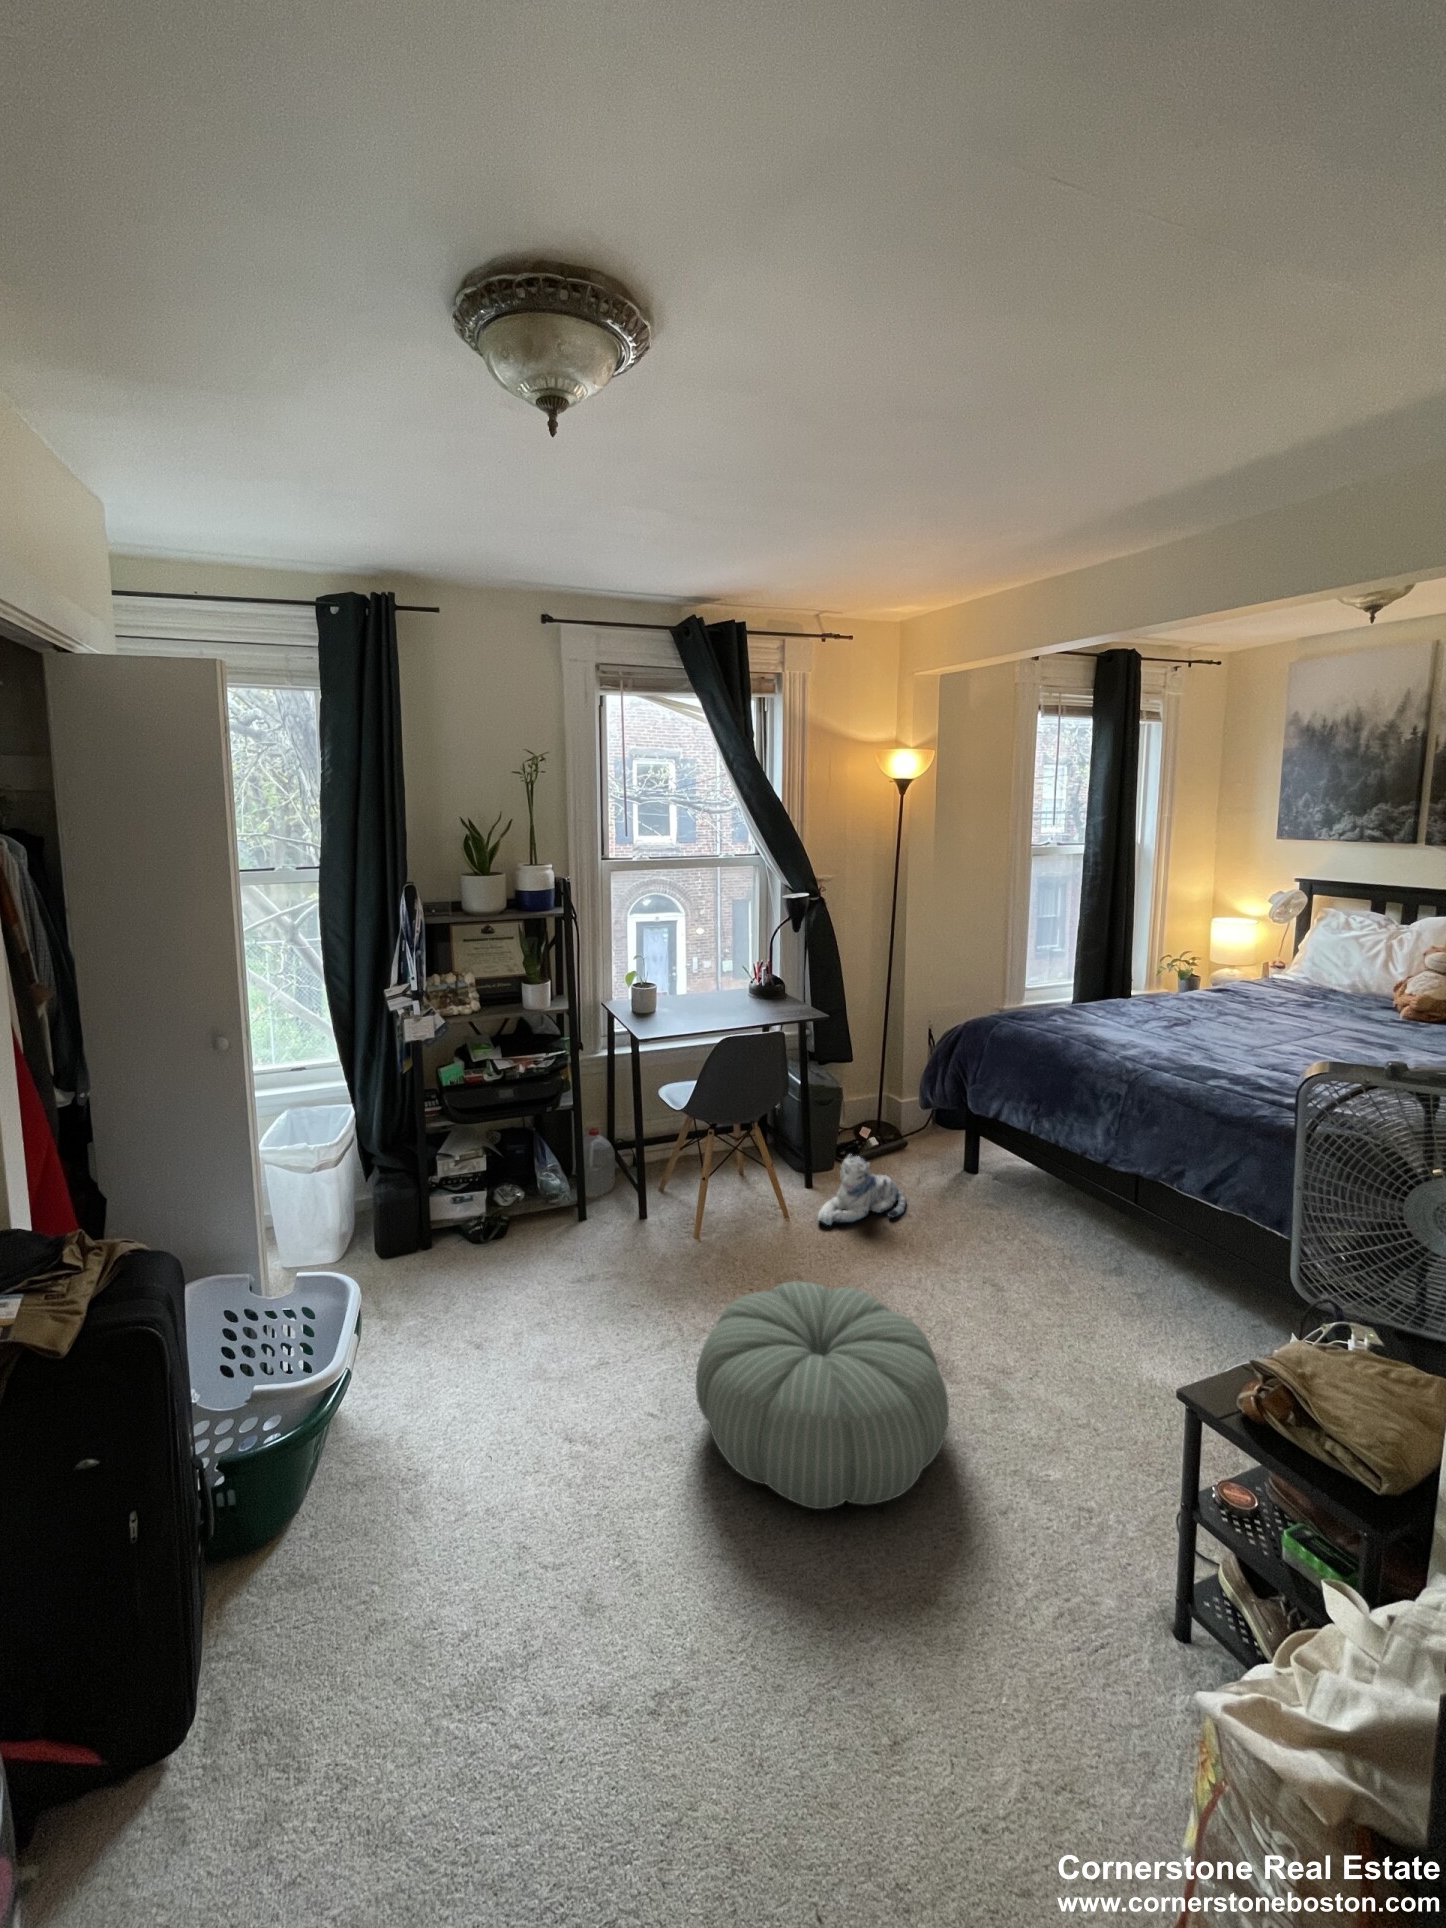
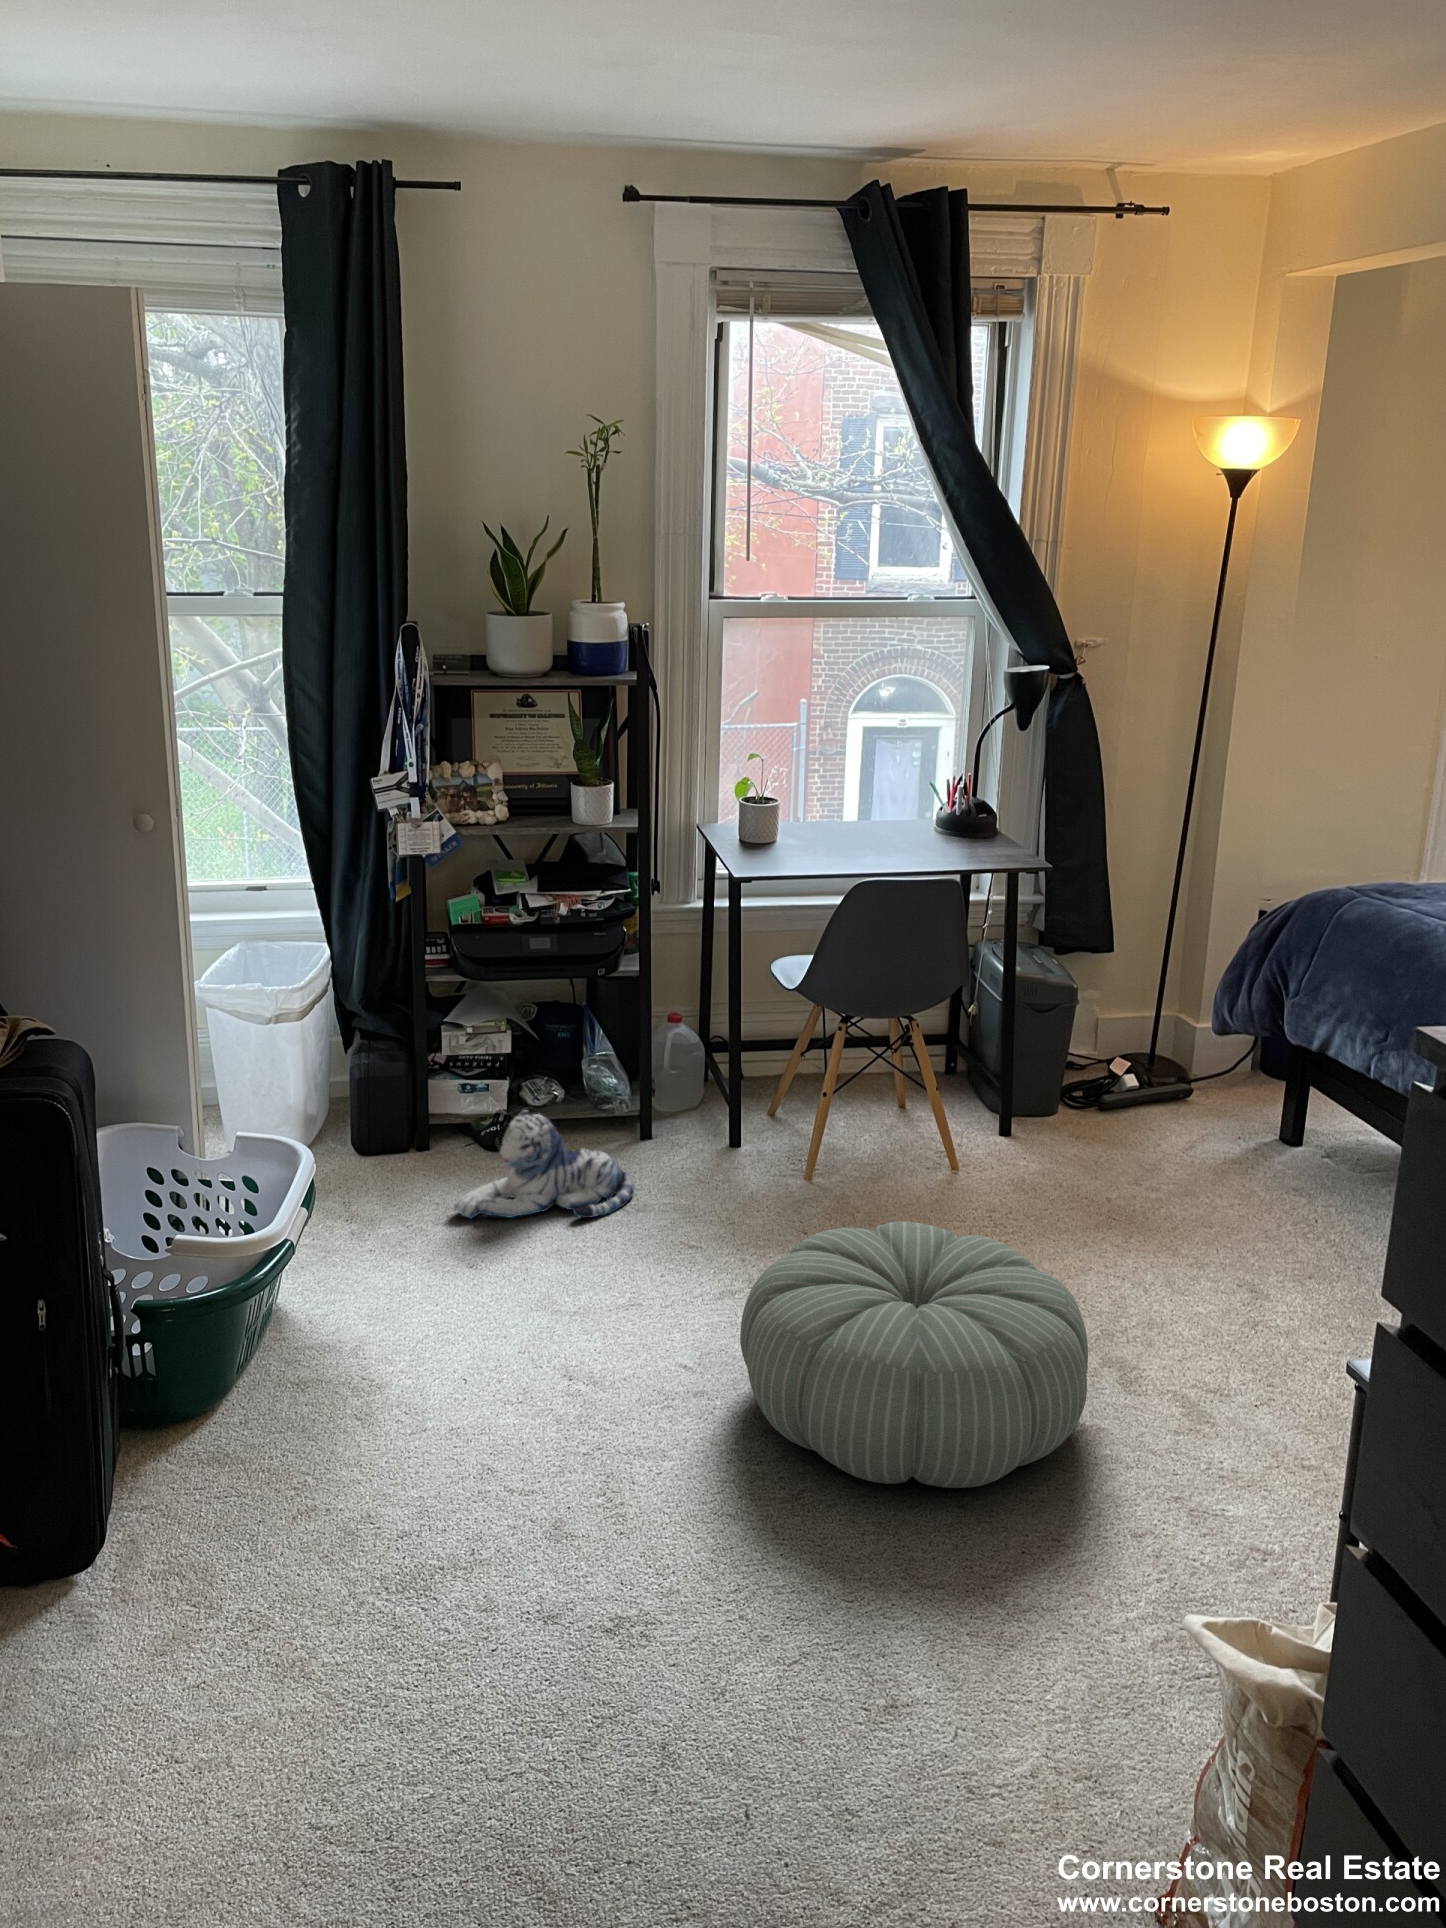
plush toy: present [817,1154,906,1225] -> present [453,1110,634,1218]

